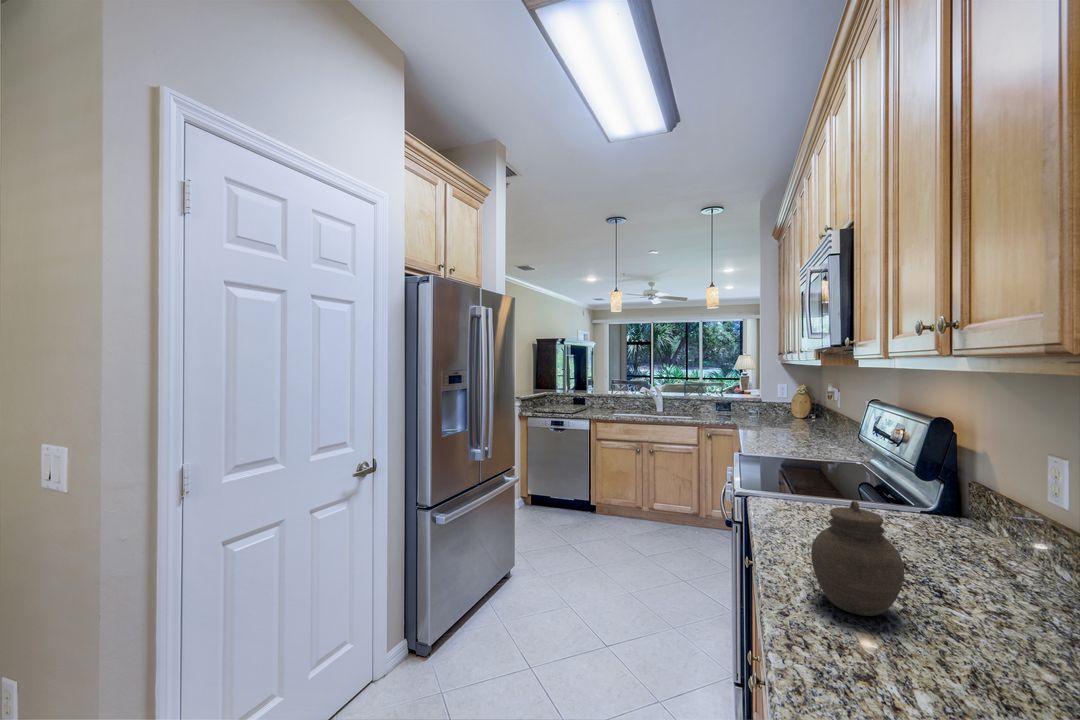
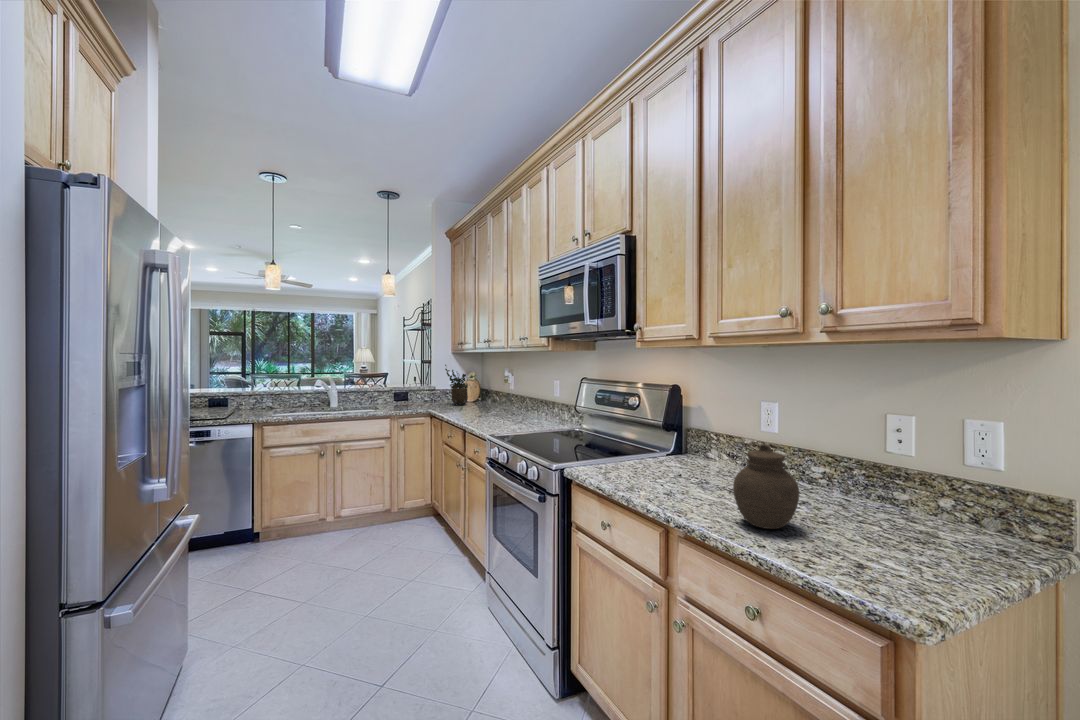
potted plant: none [765,376,800,420] -> present [445,365,473,404]

